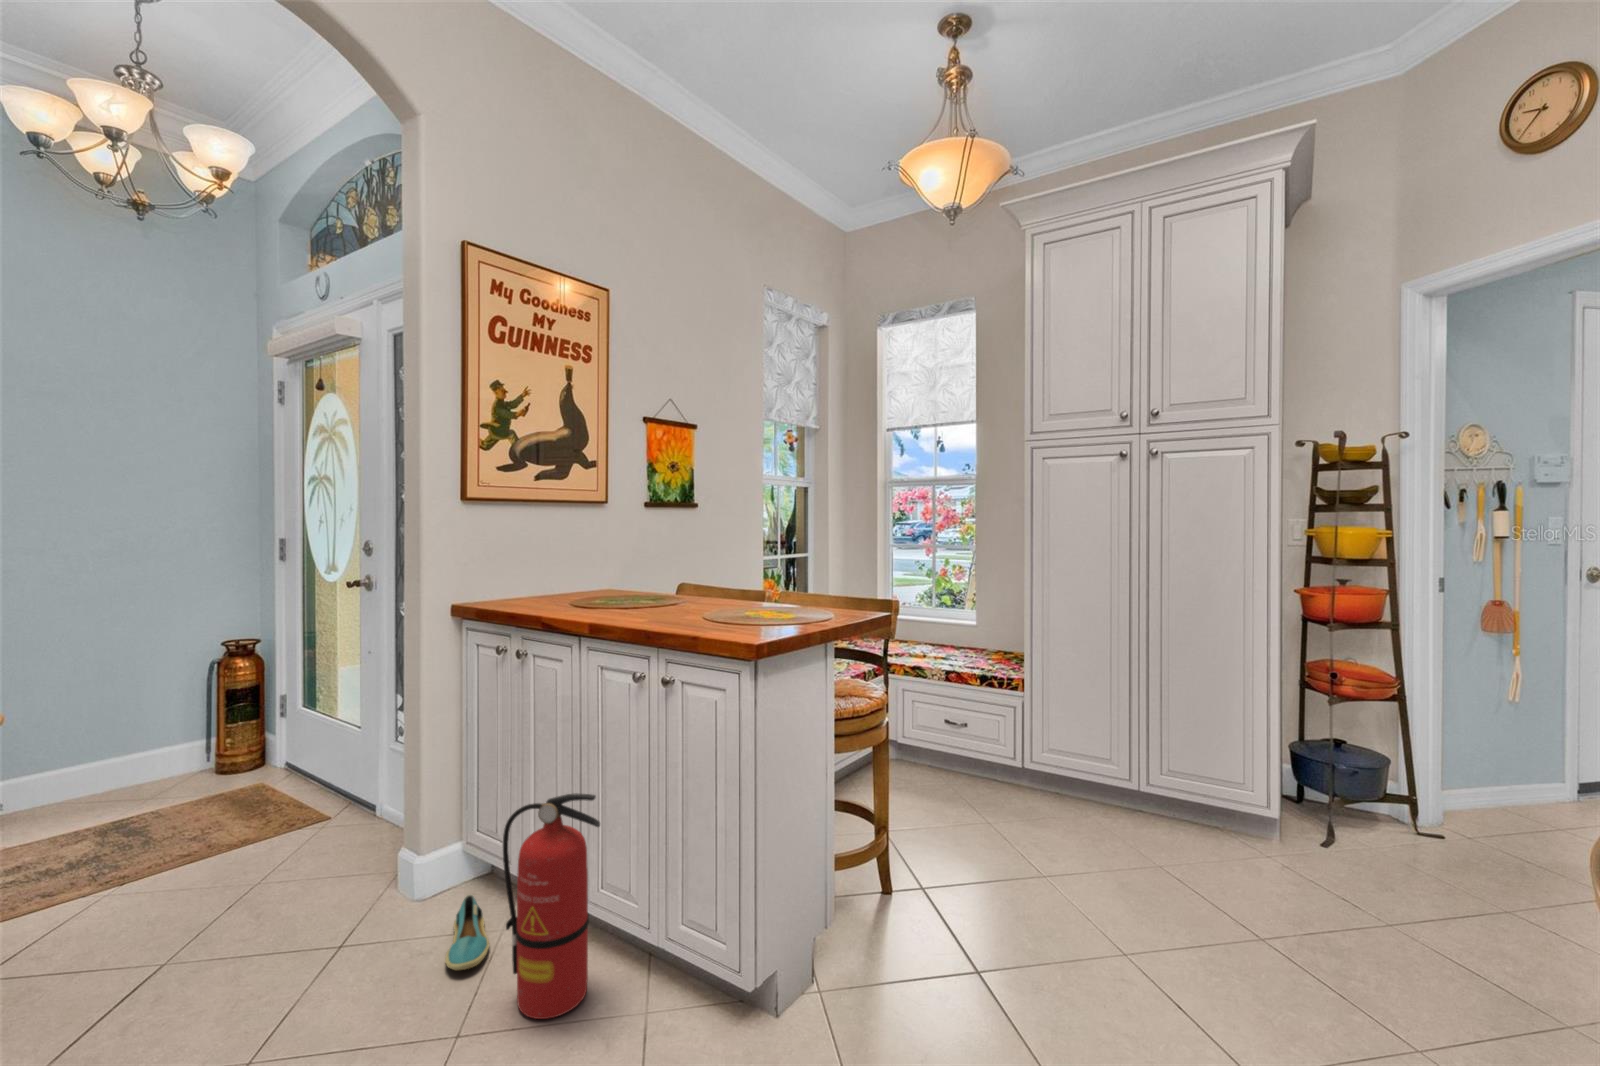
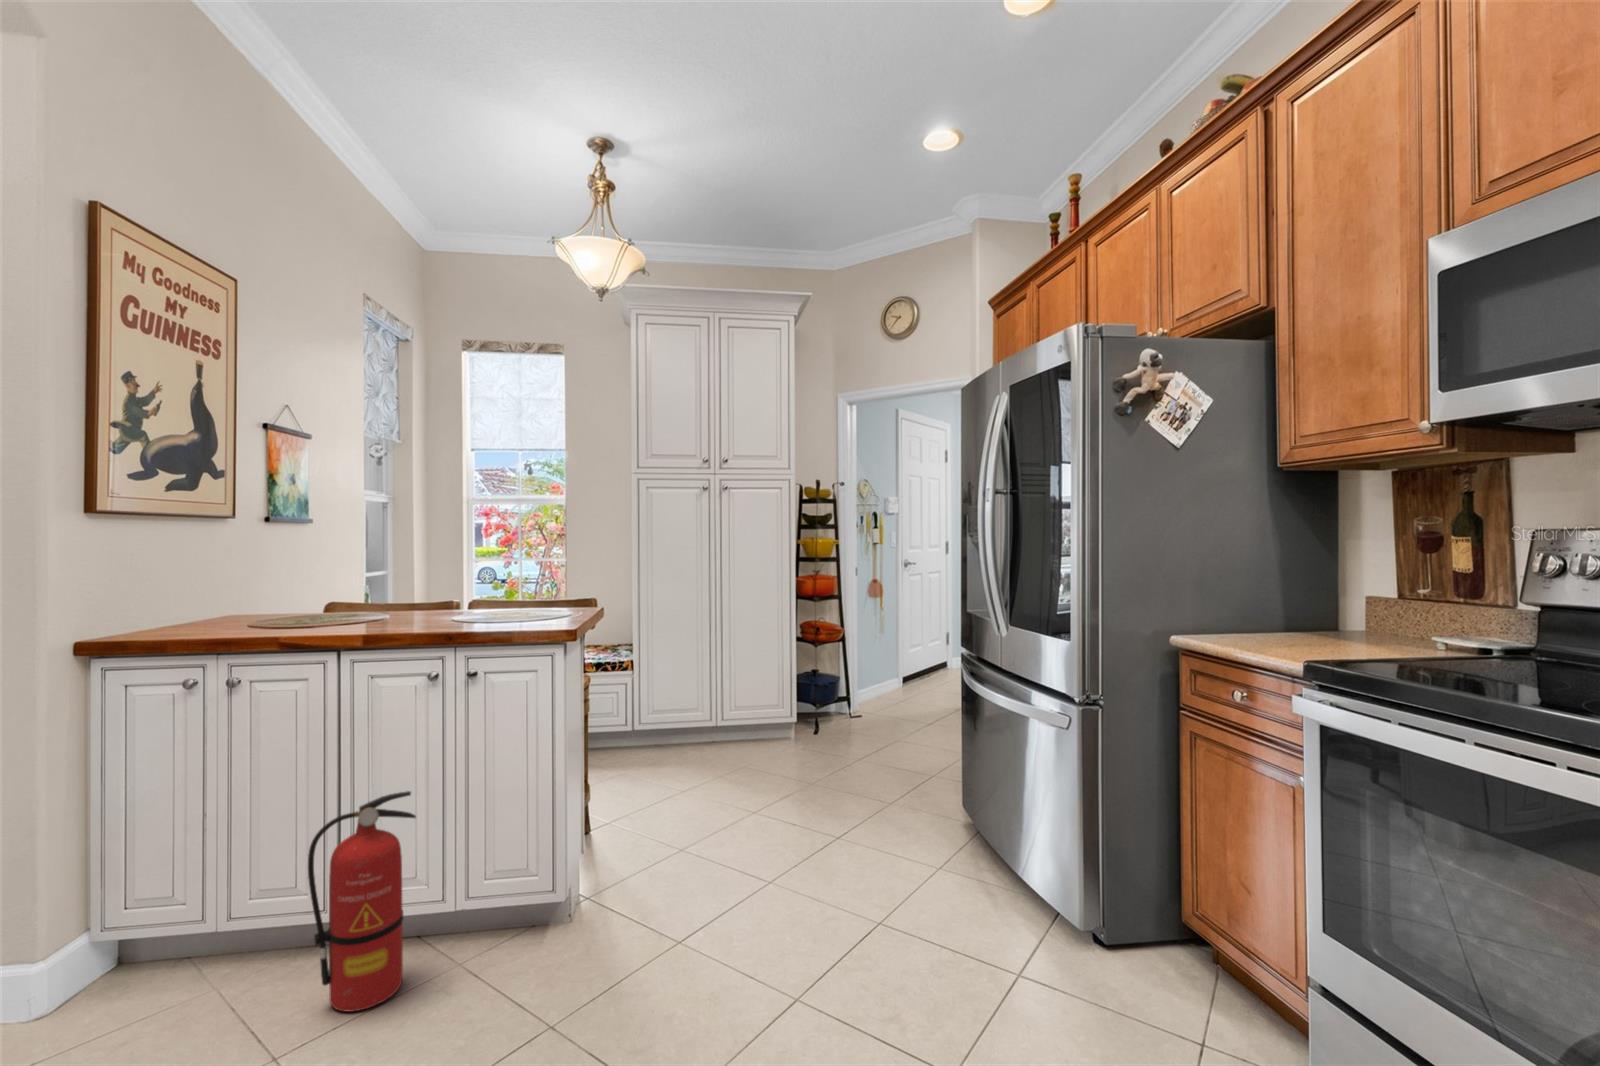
shoe: present [445,895,489,970] -> none [156,968,250,1027]

